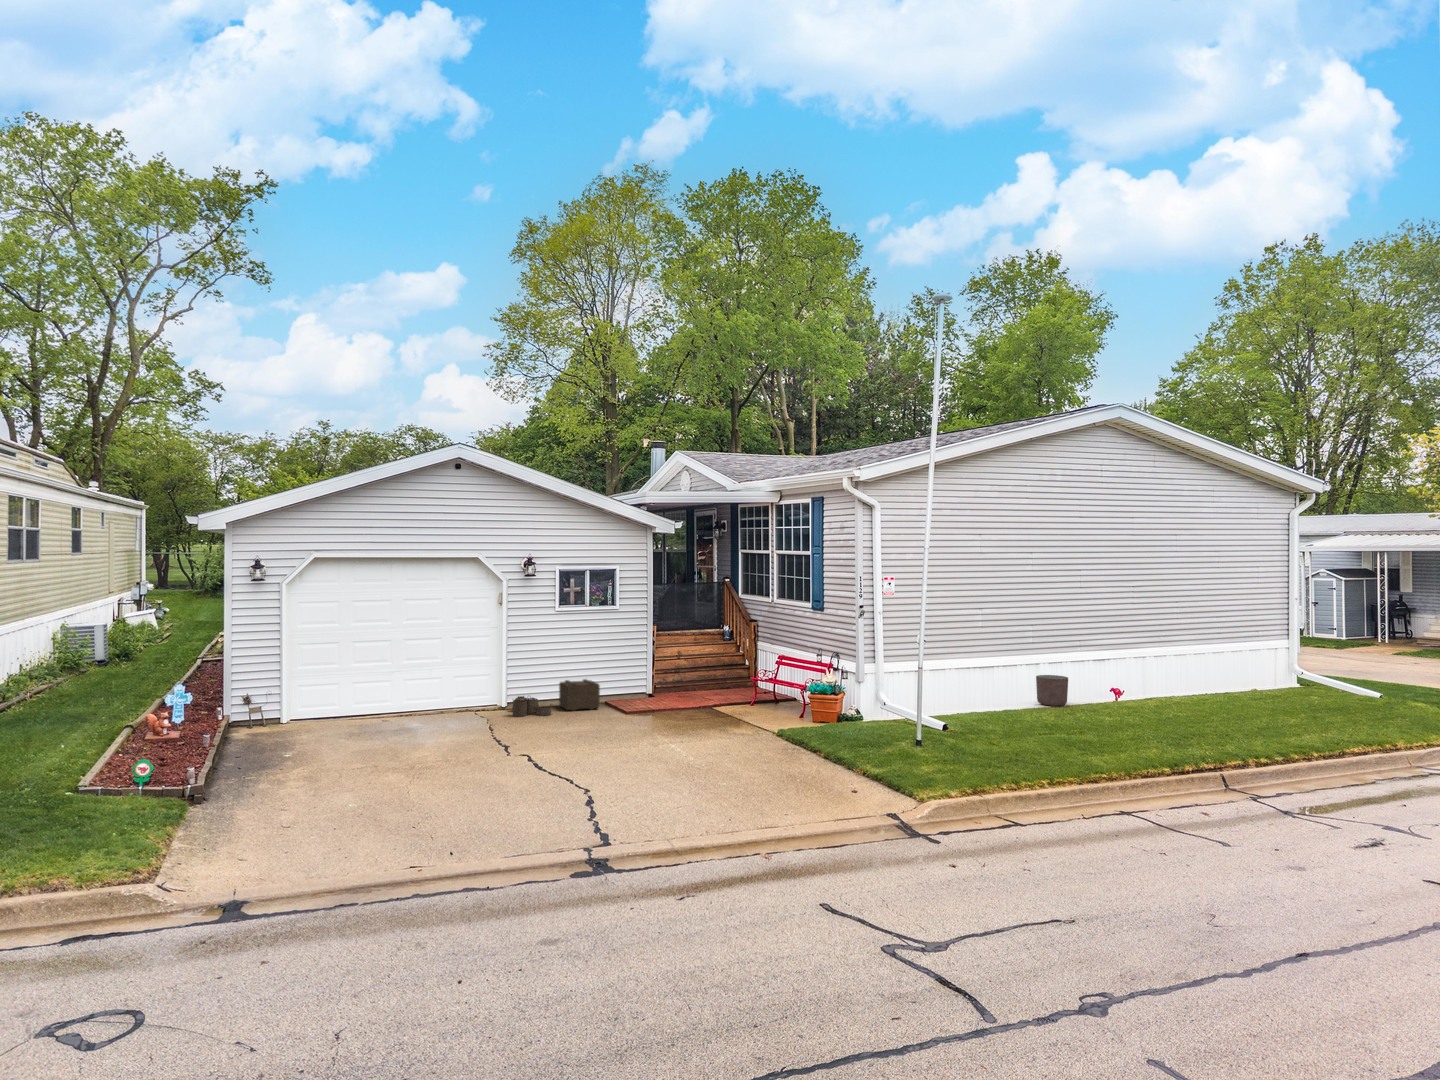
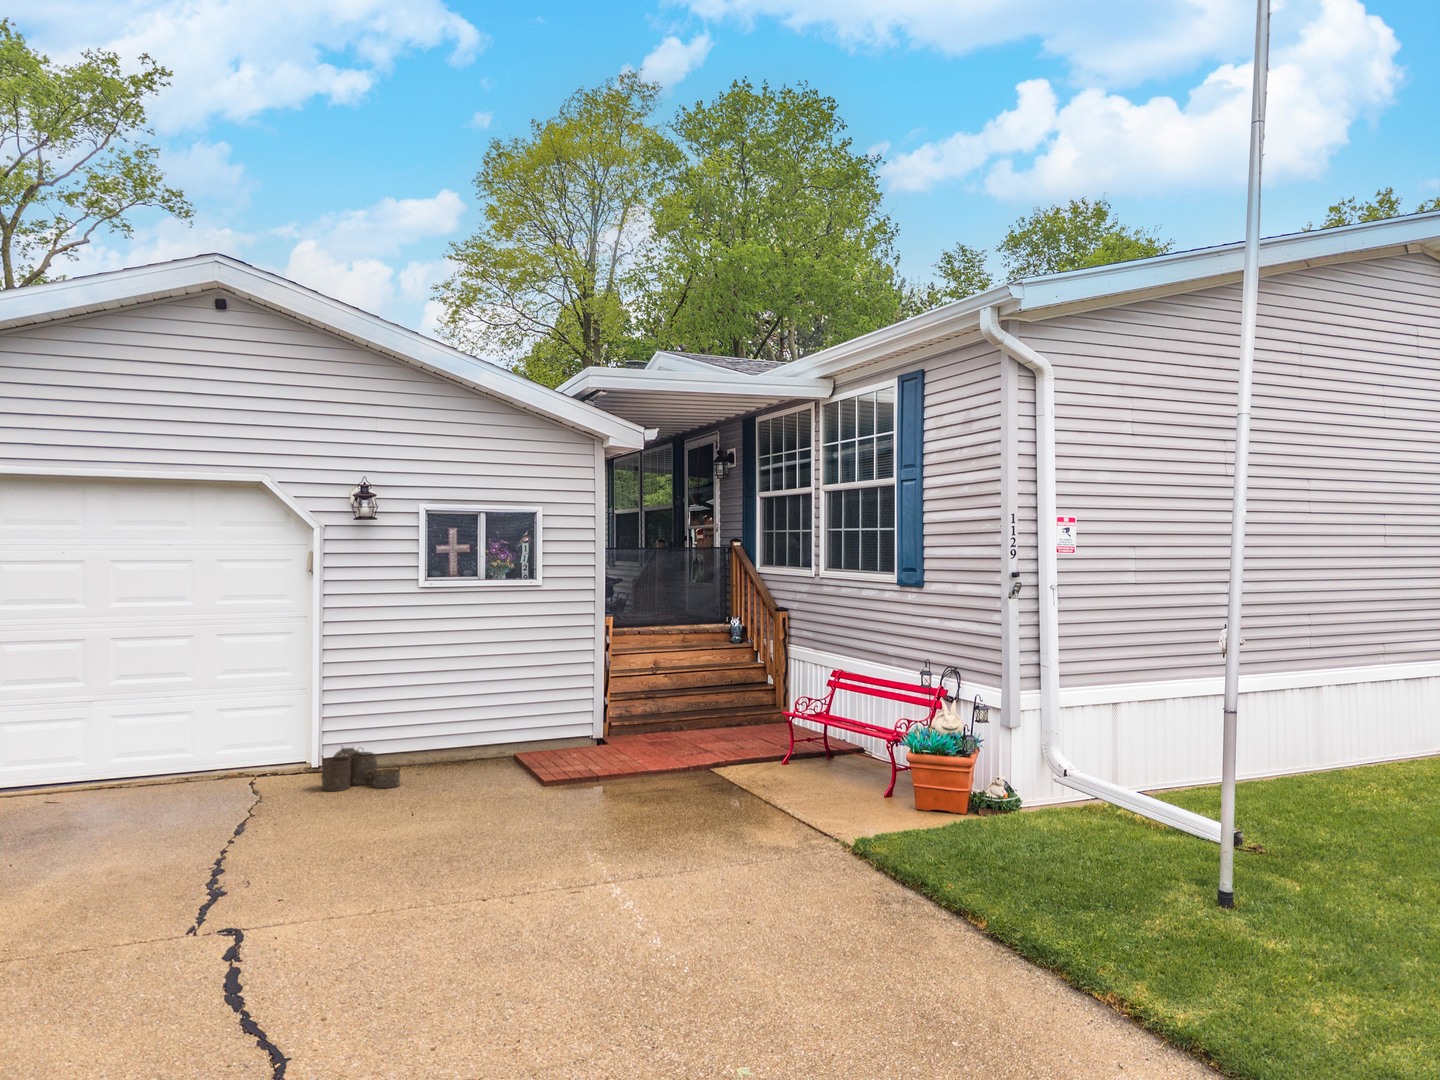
planter: present [1036,675,1068,706] -> none [1332,709,1402,771]
wooden crate: present [559,679,600,711] -> none [426,713,500,776]

